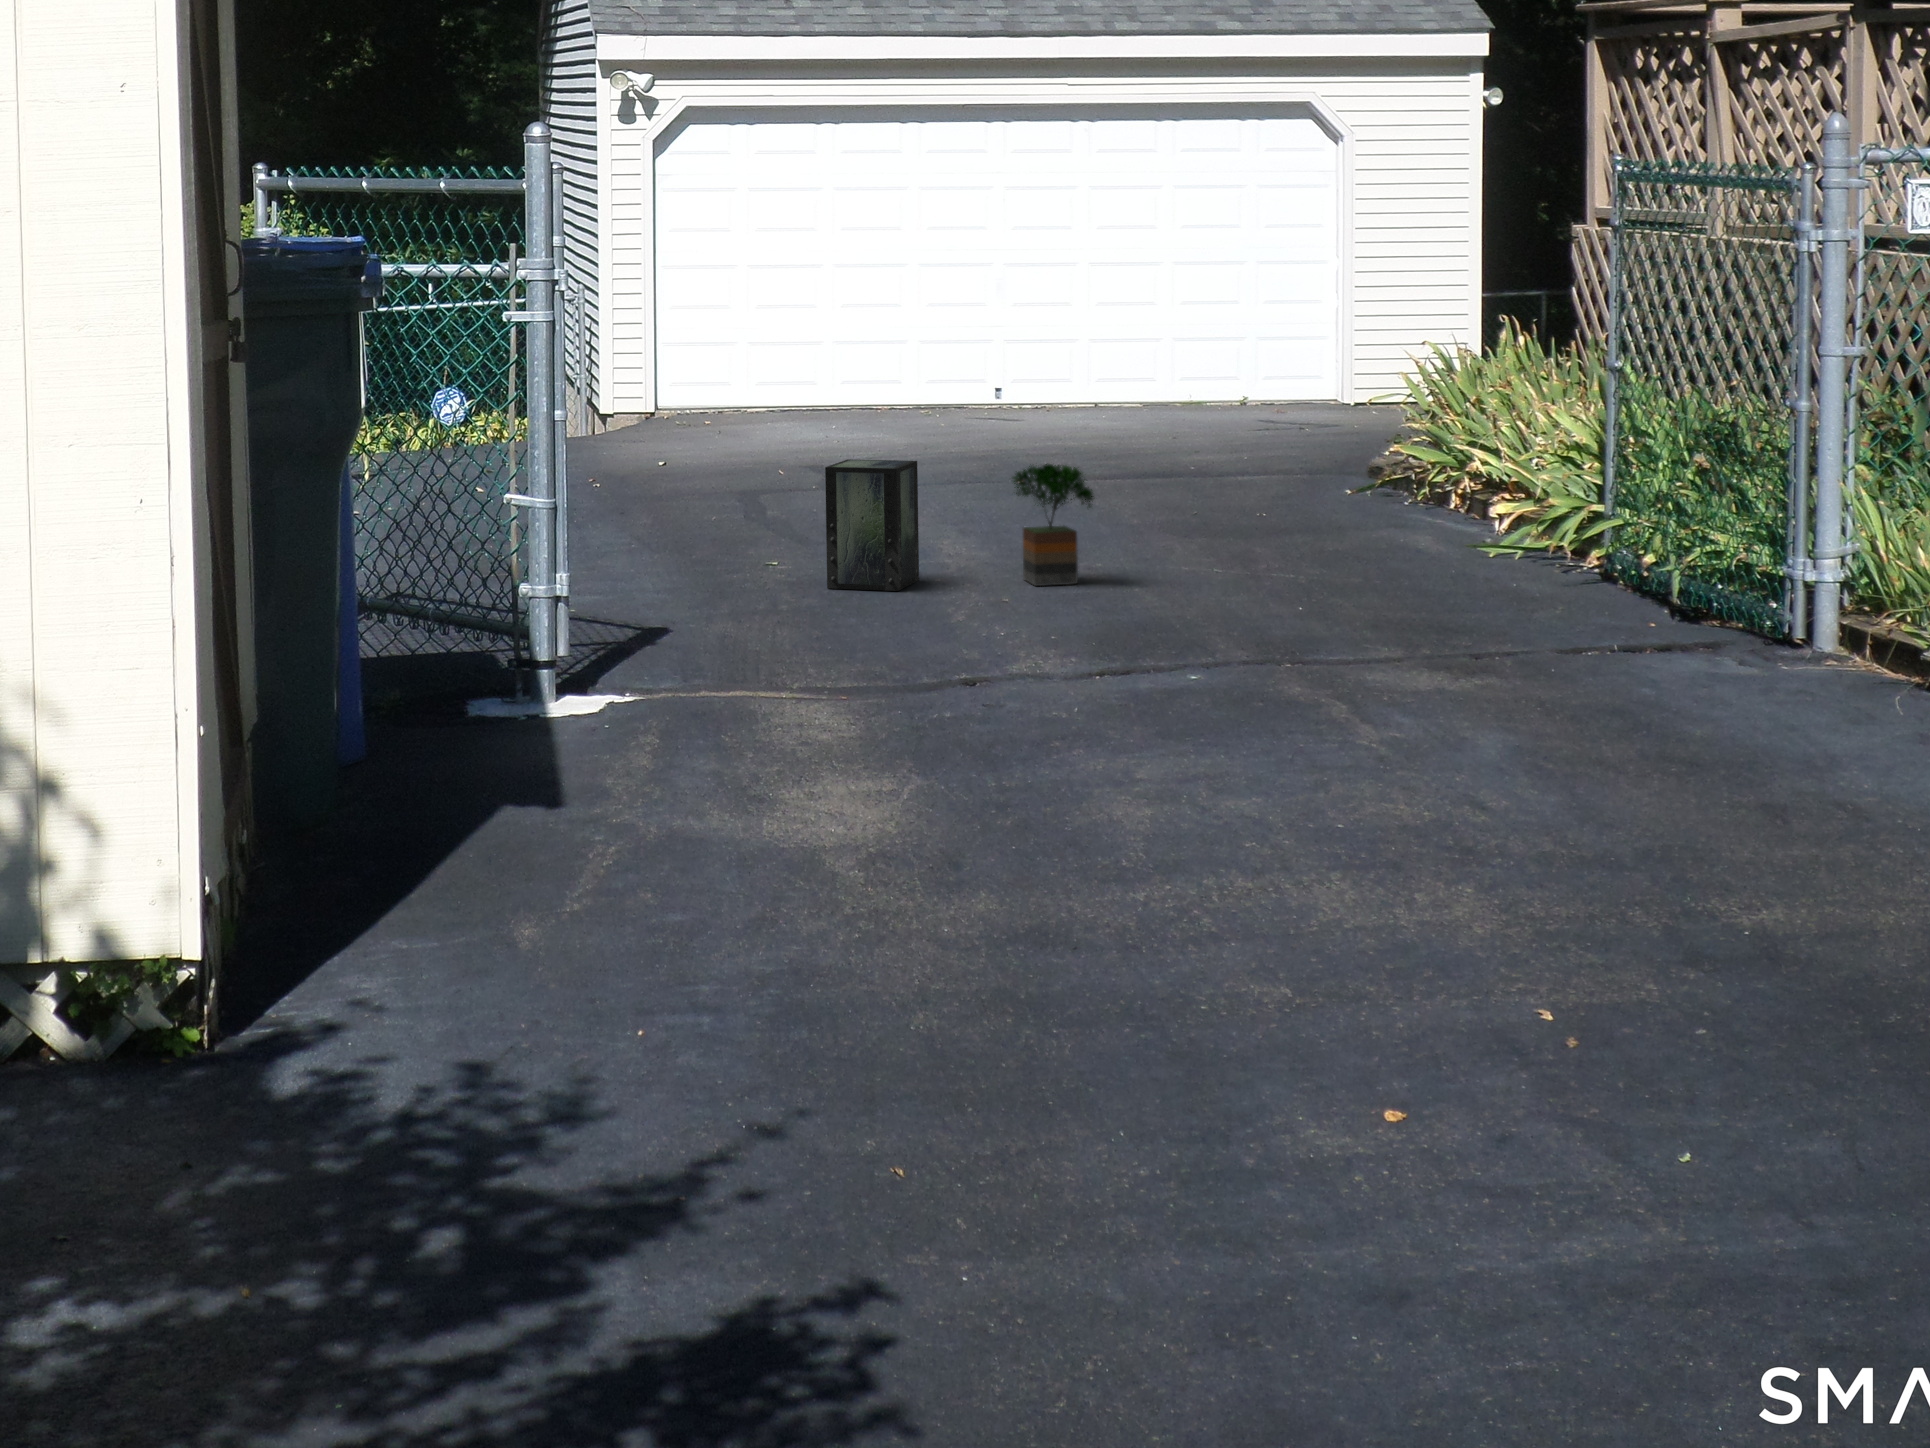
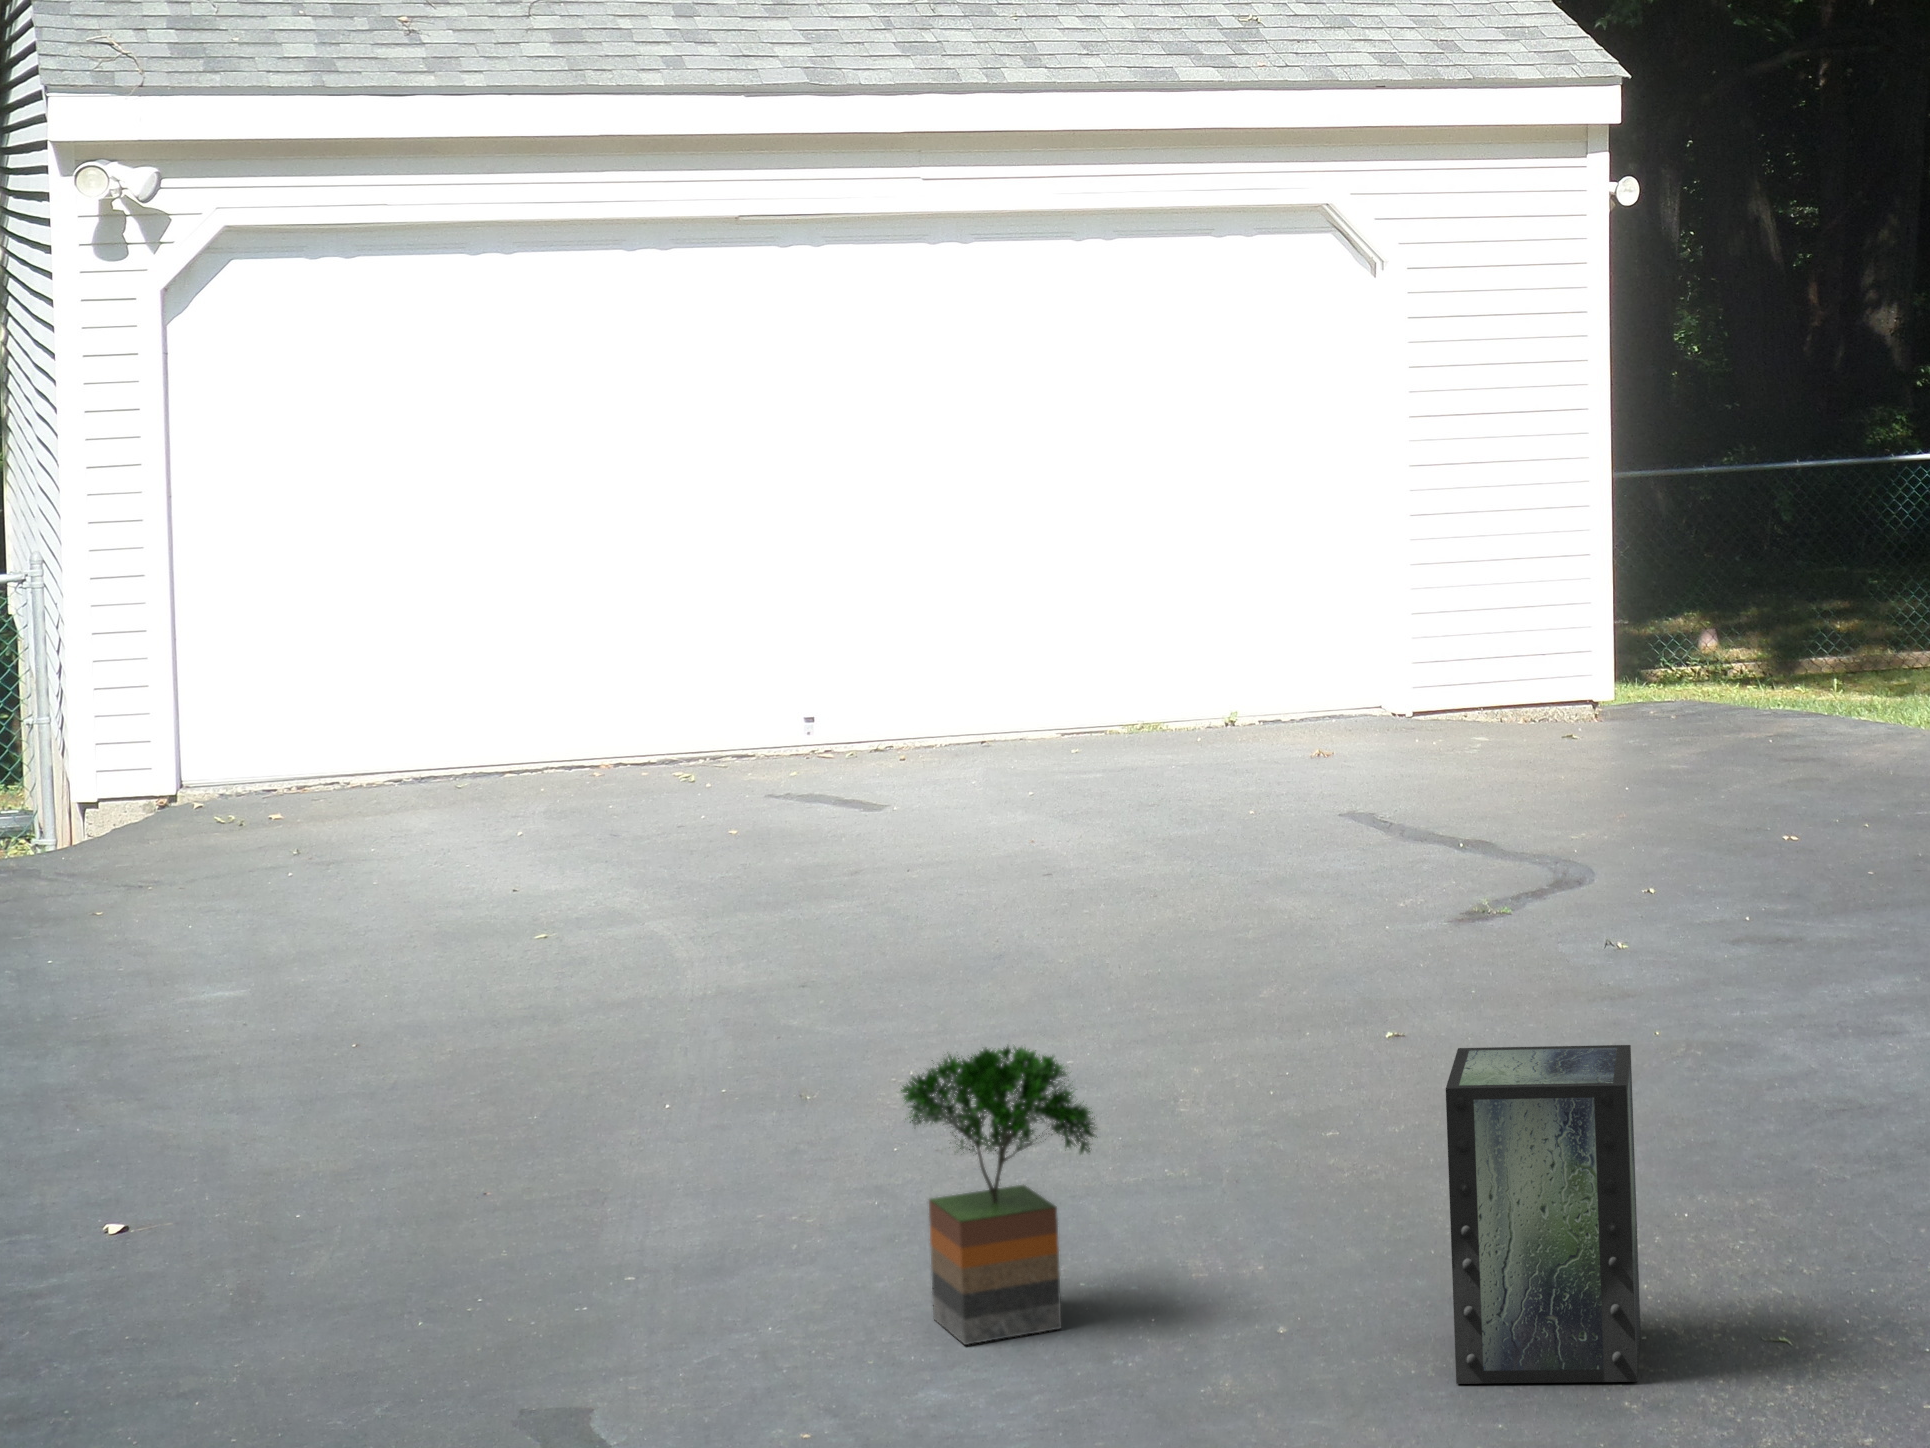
storage box: present [825,459,919,591] -> present [1446,1045,1640,1384]

